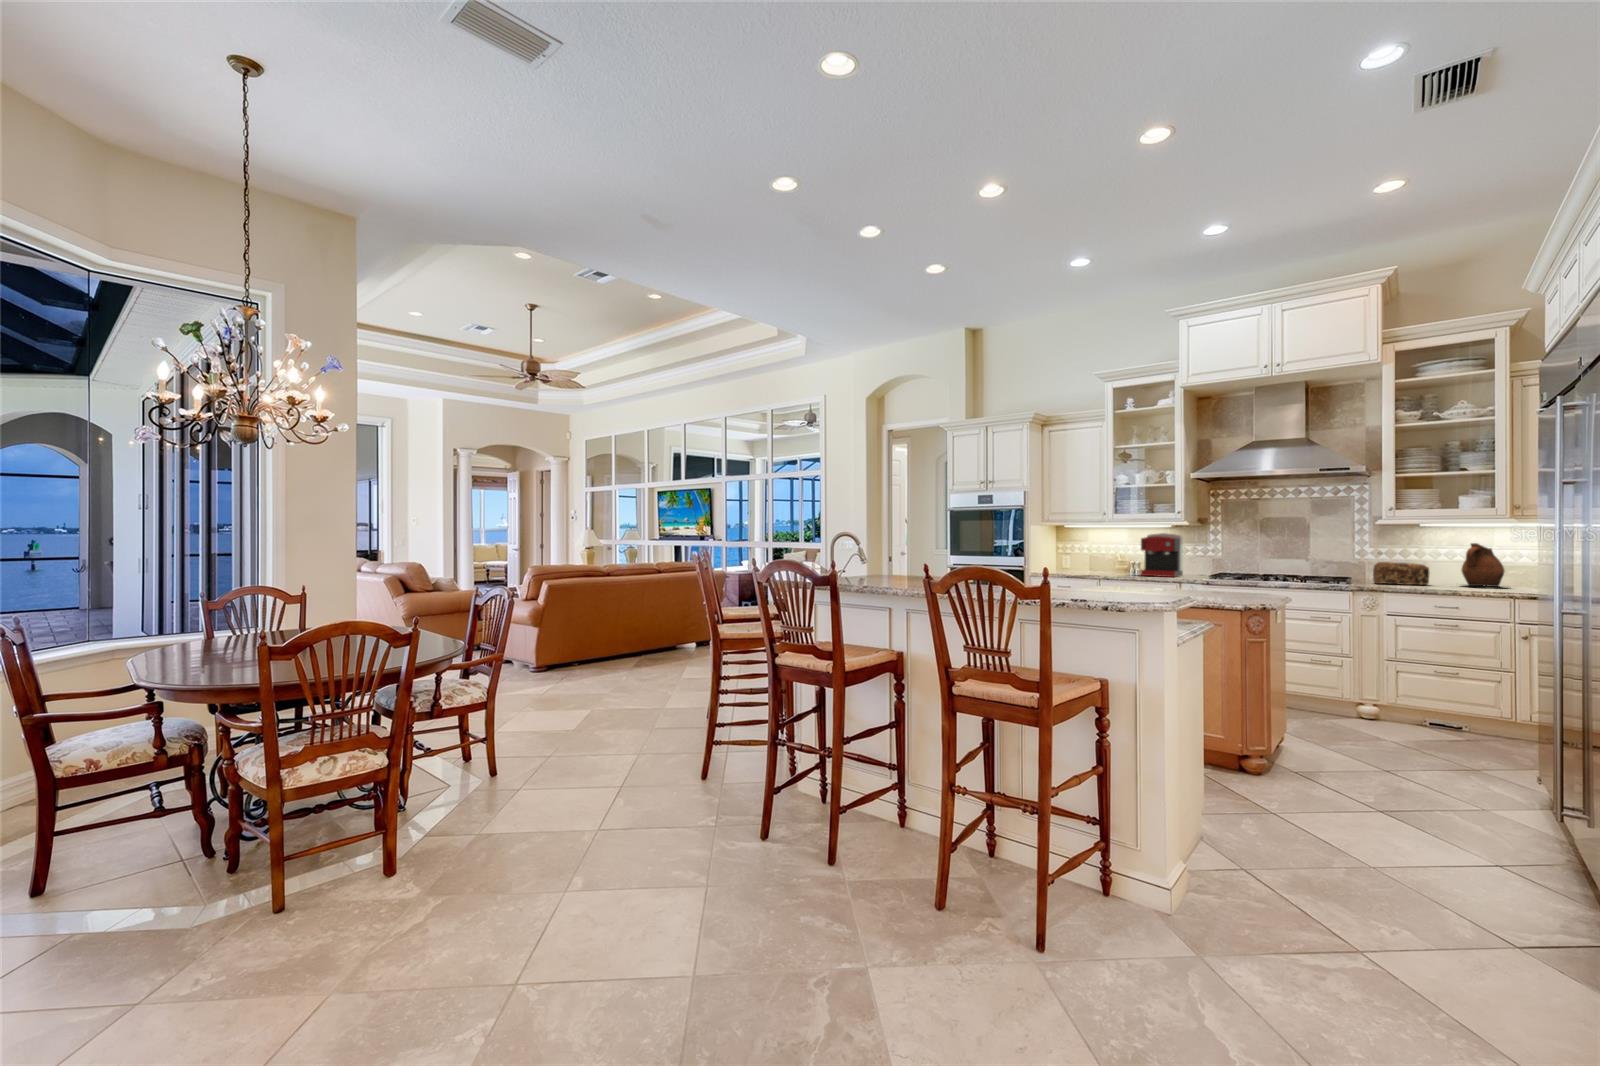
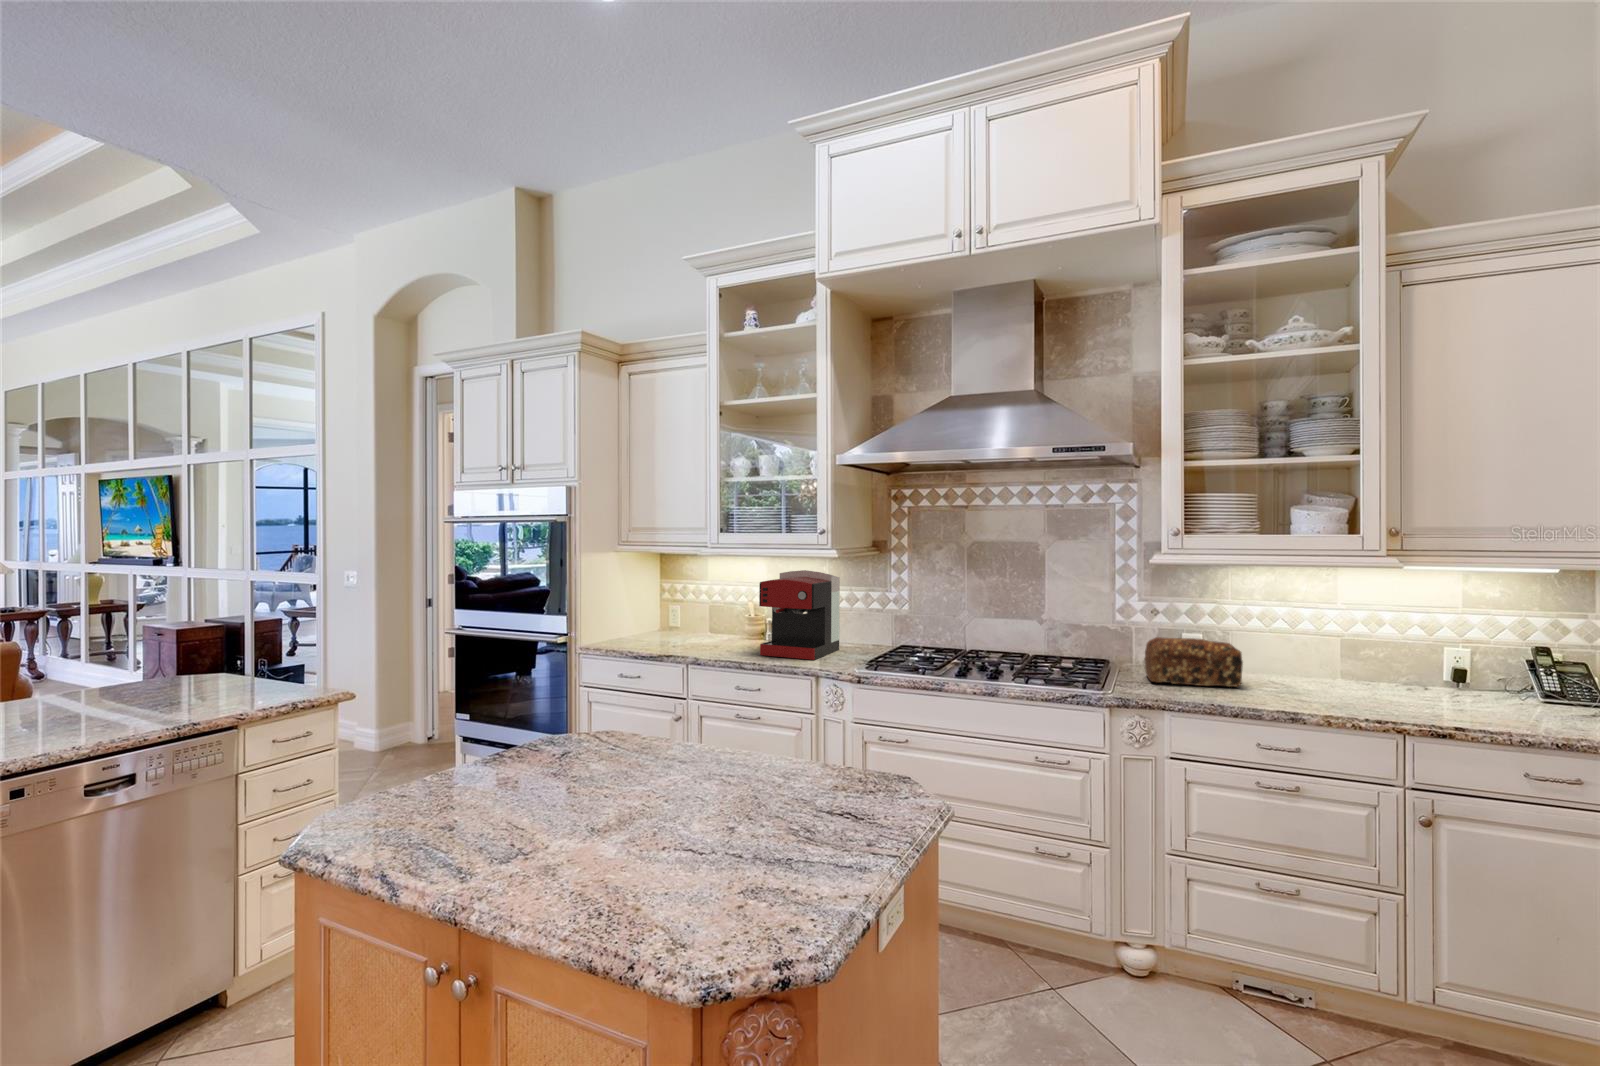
ceramic pitcher: present [1462,543,1504,587] -> none [1285,604,1387,699]

